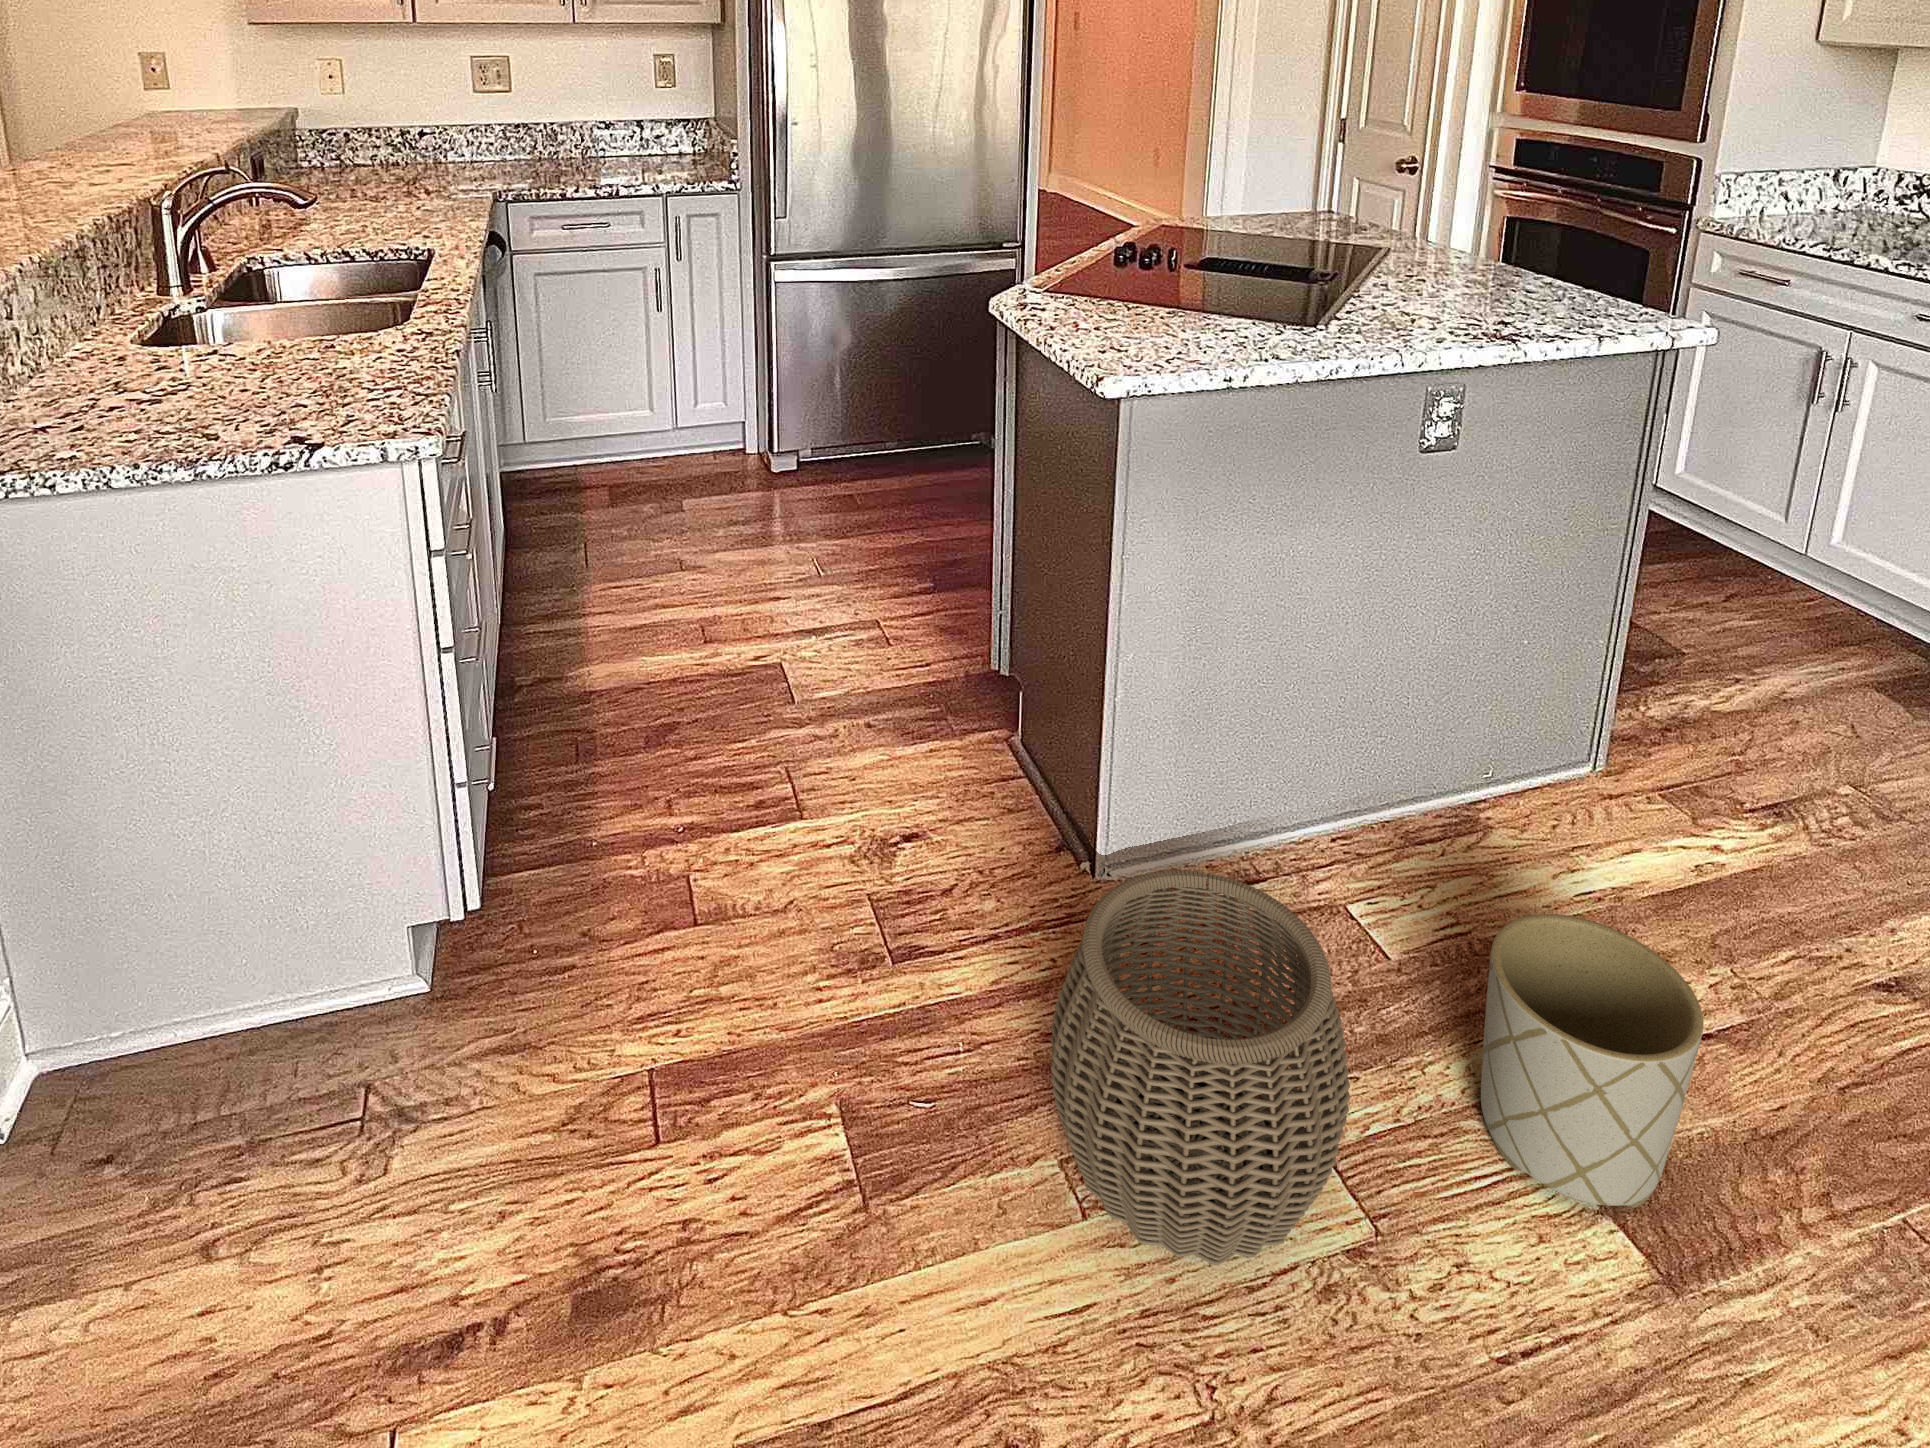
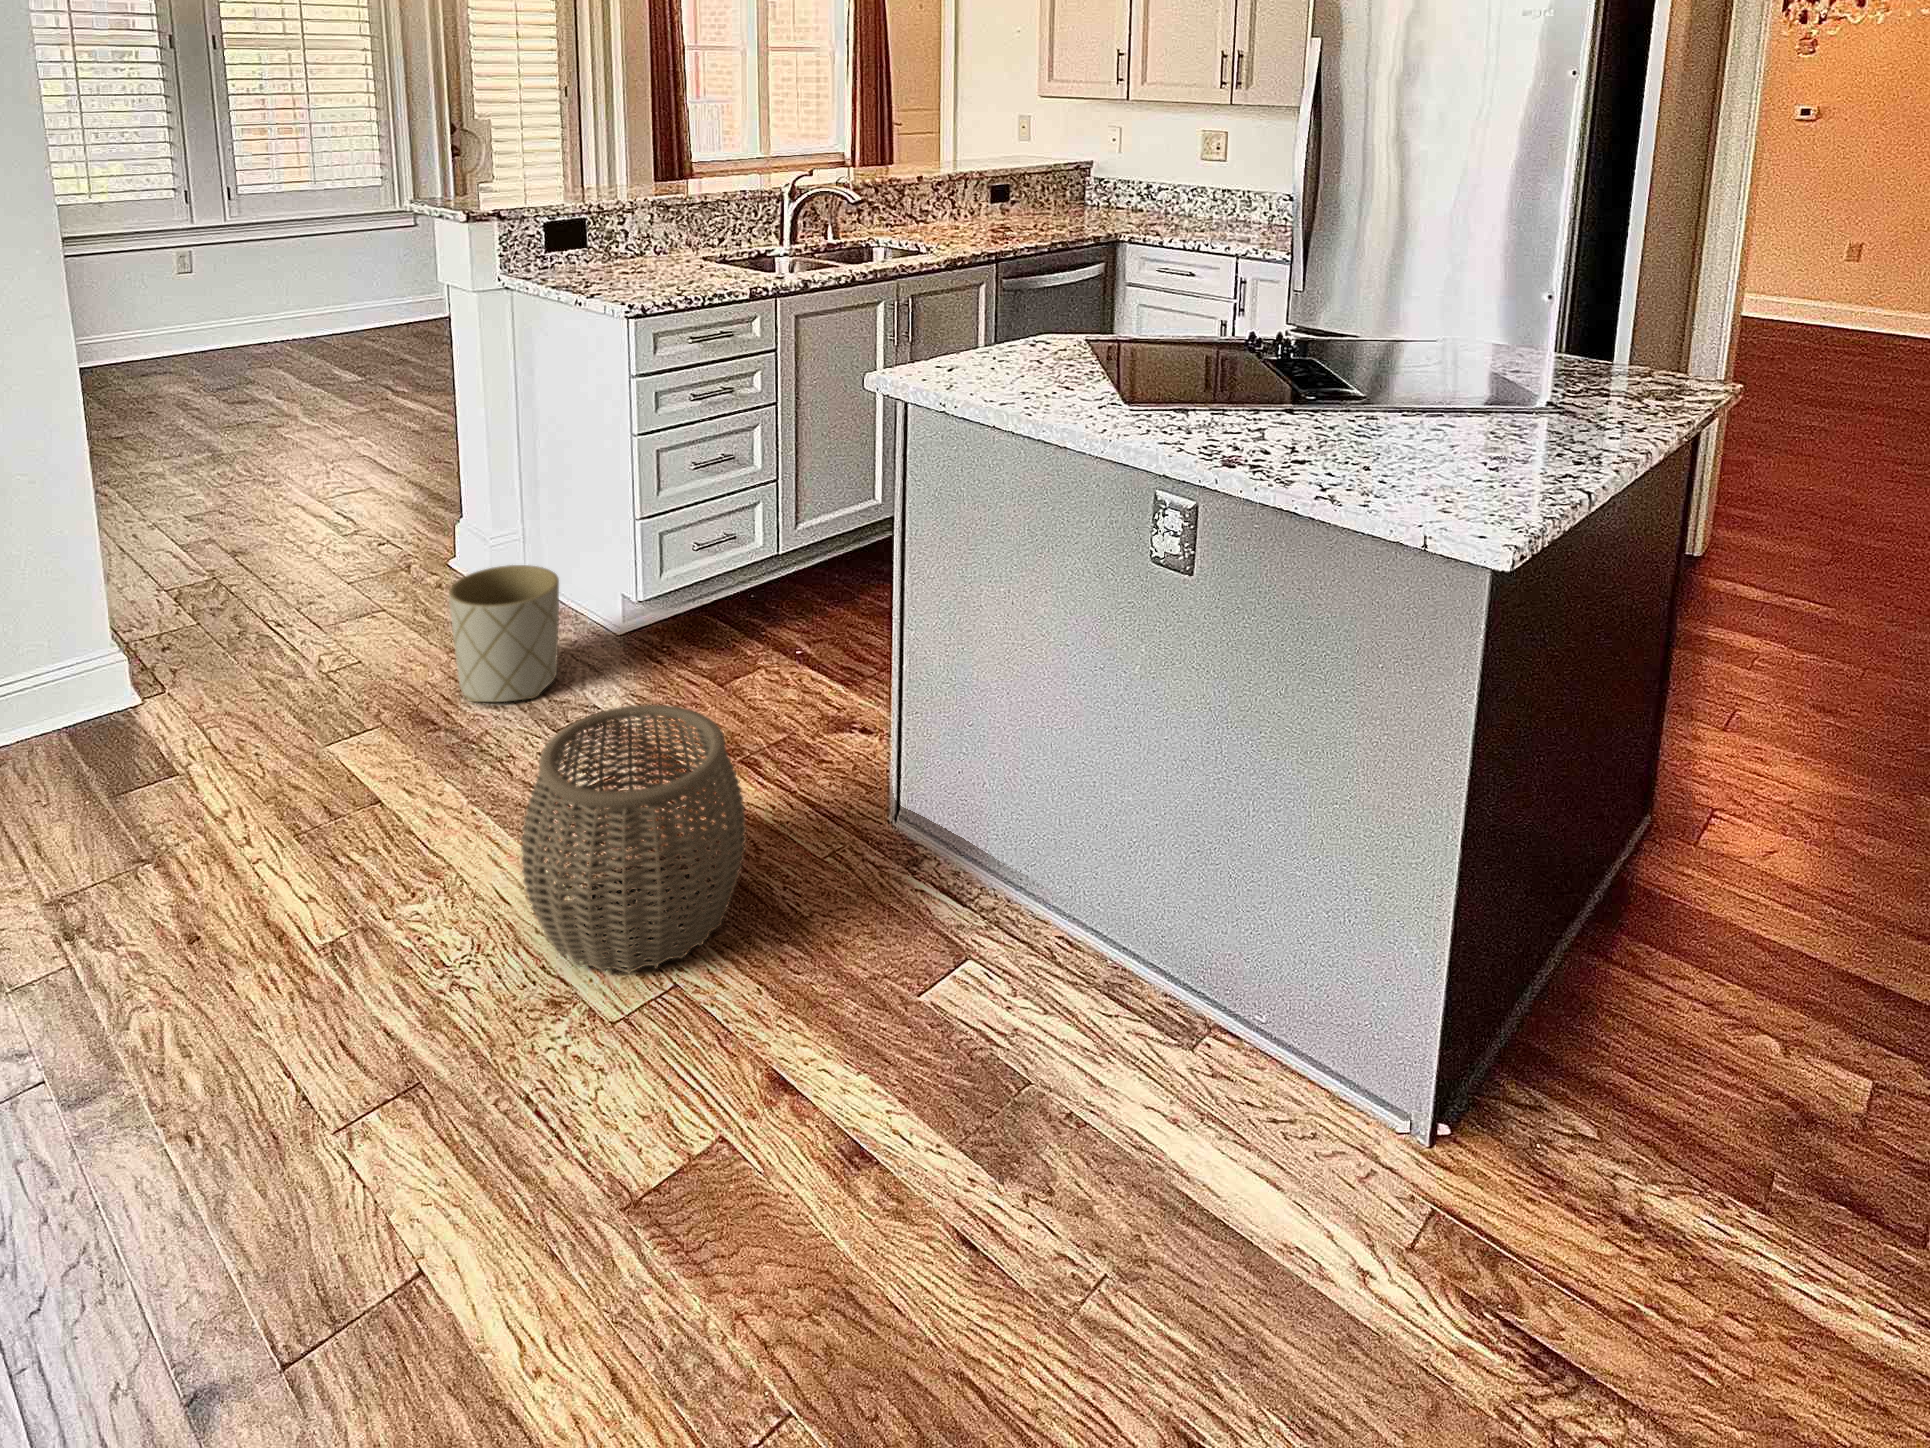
planter: present [1481,914,1703,1208] -> present [449,565,559,702]

